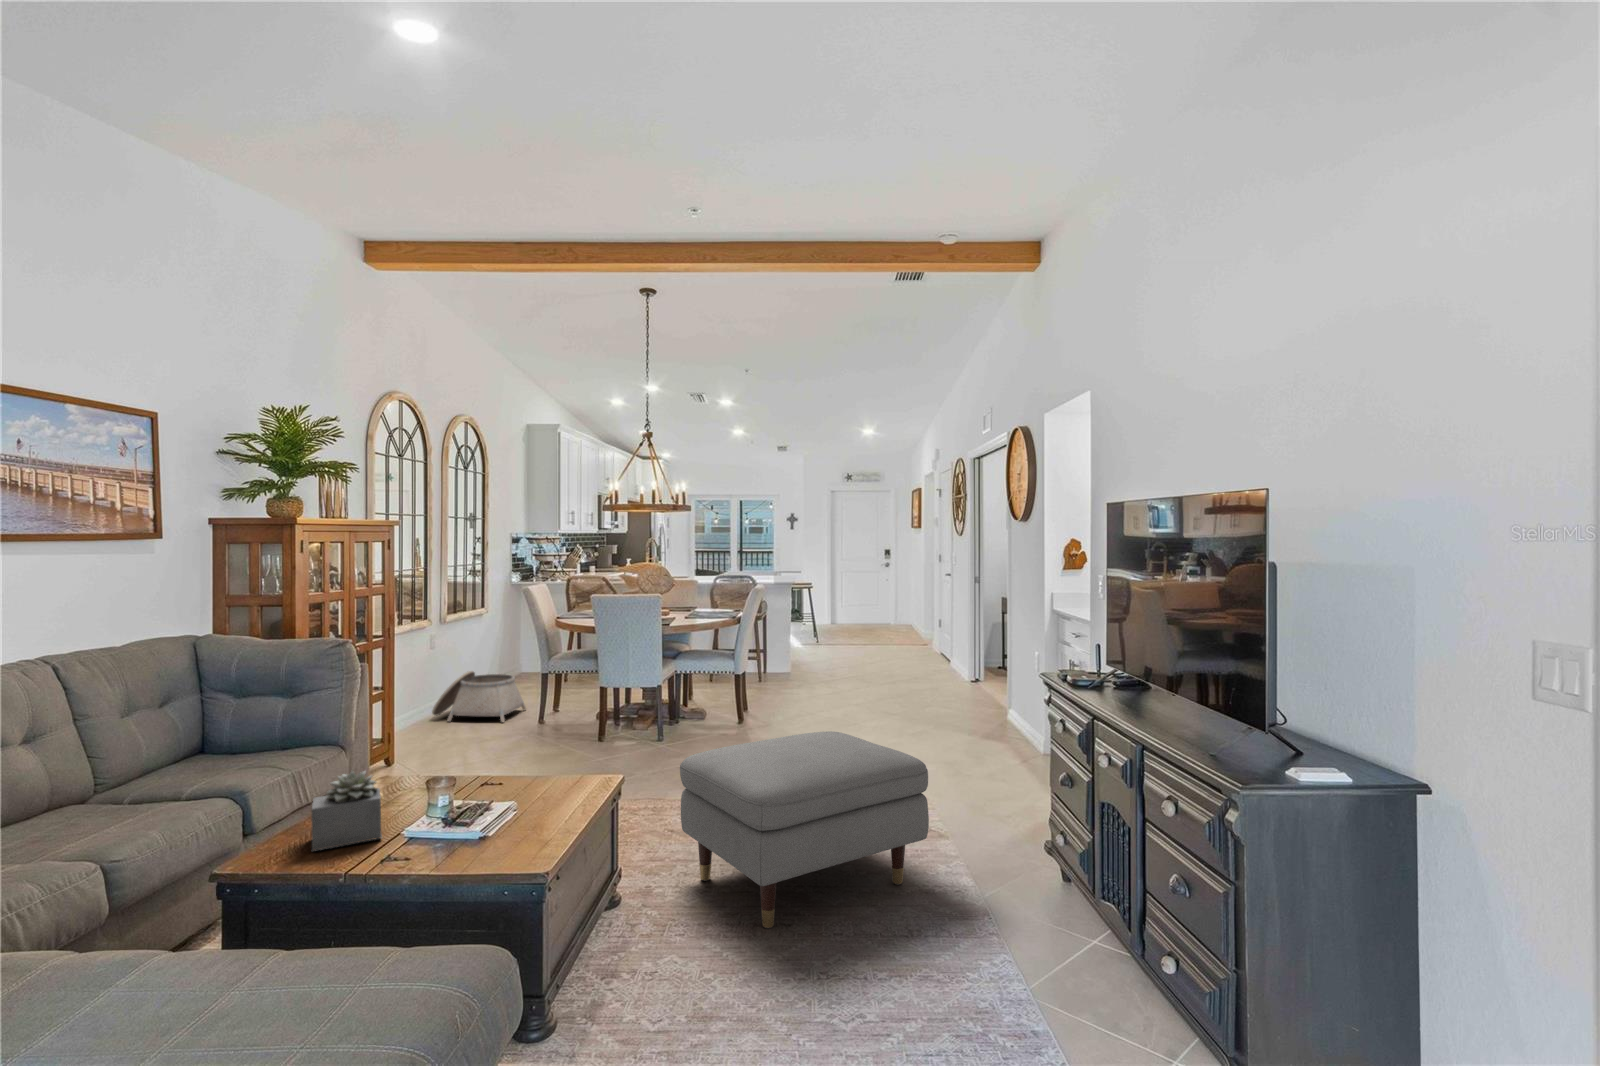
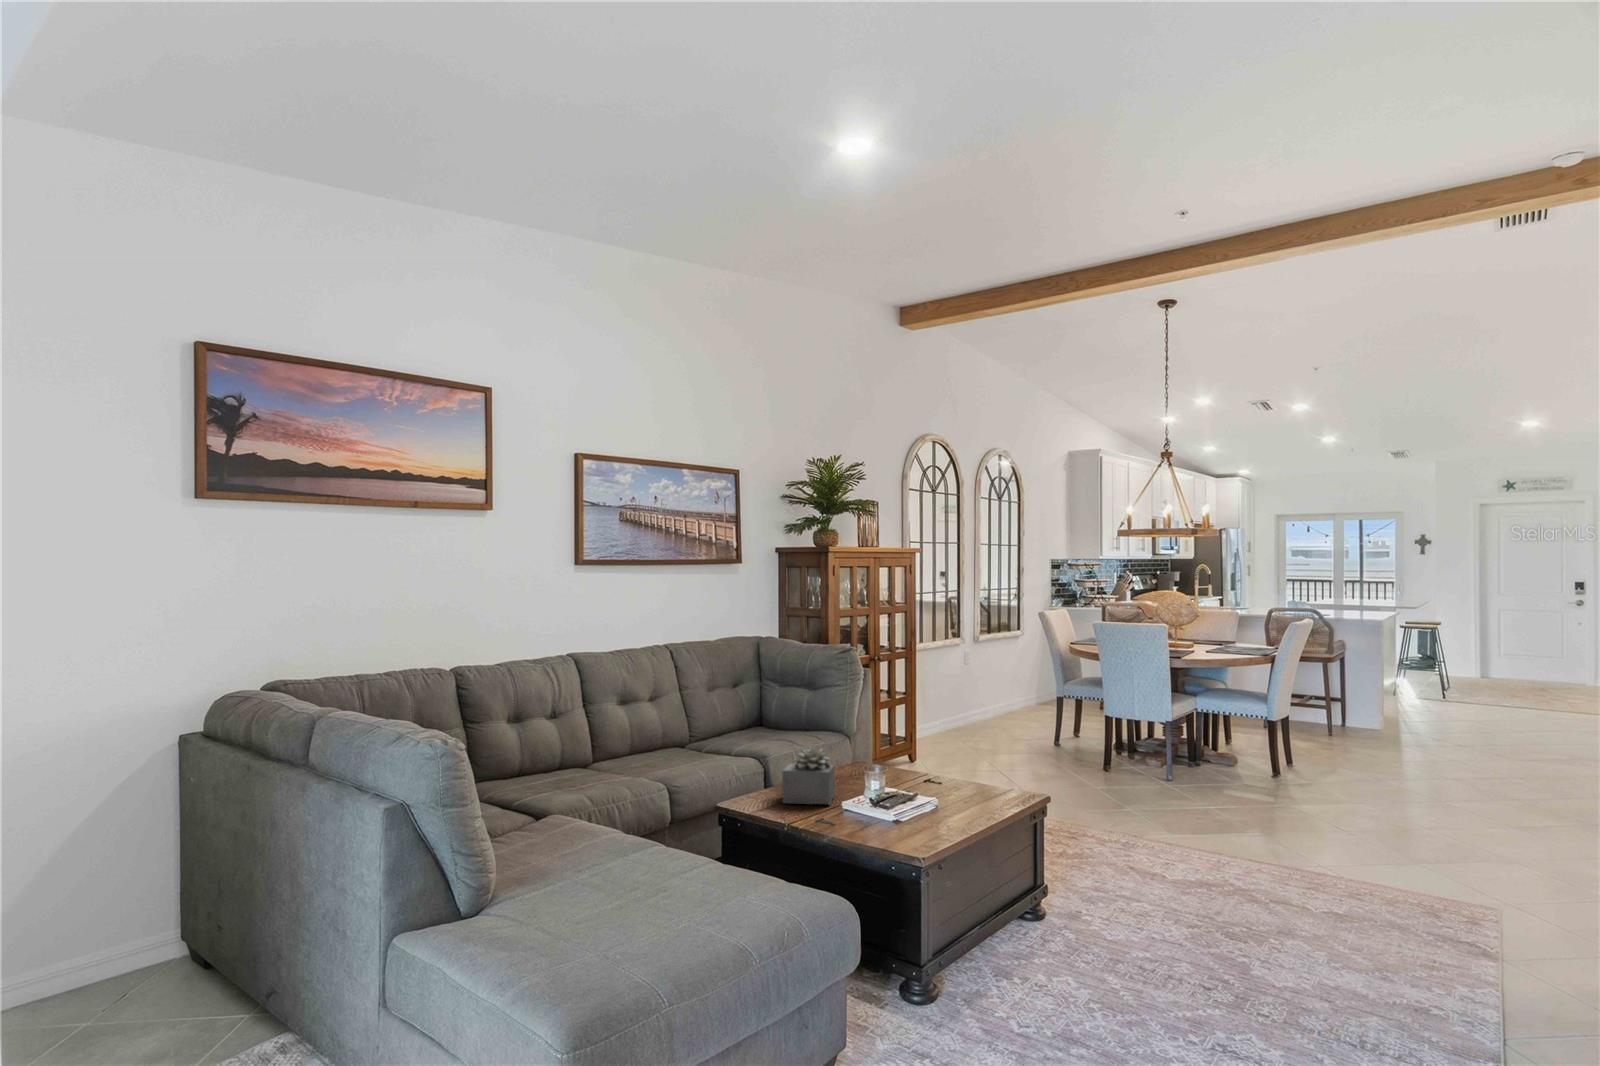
basket: present [432,671,526,722] -> none [961,691,1049,745]
ottoman: present [680,731,929,928] -> none [1112,788,1426,995]

